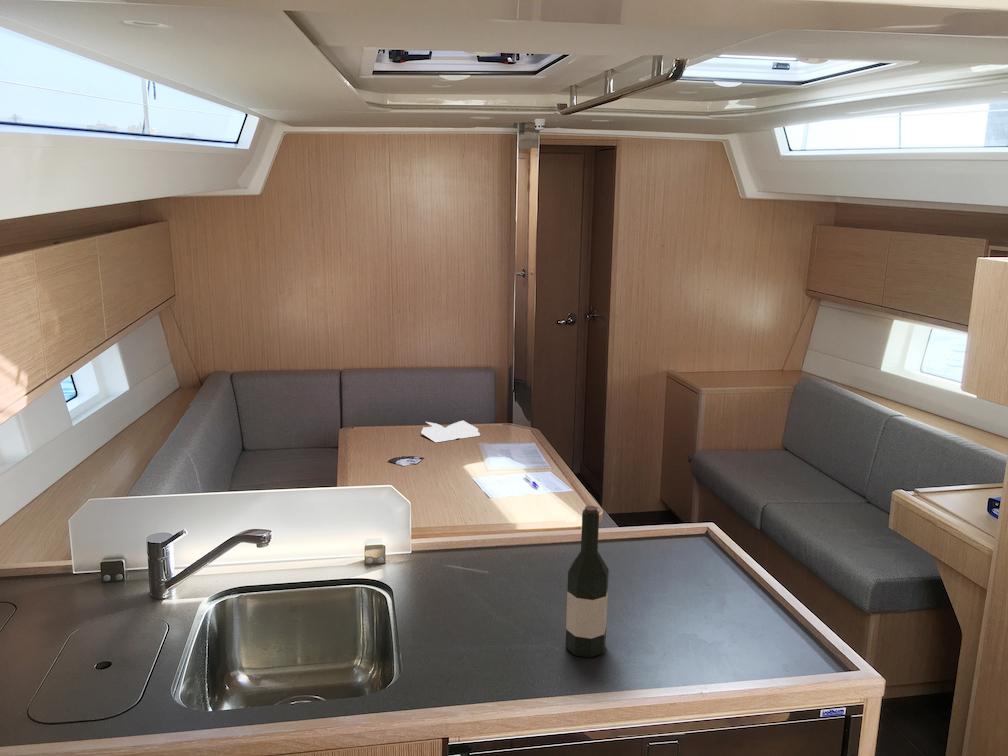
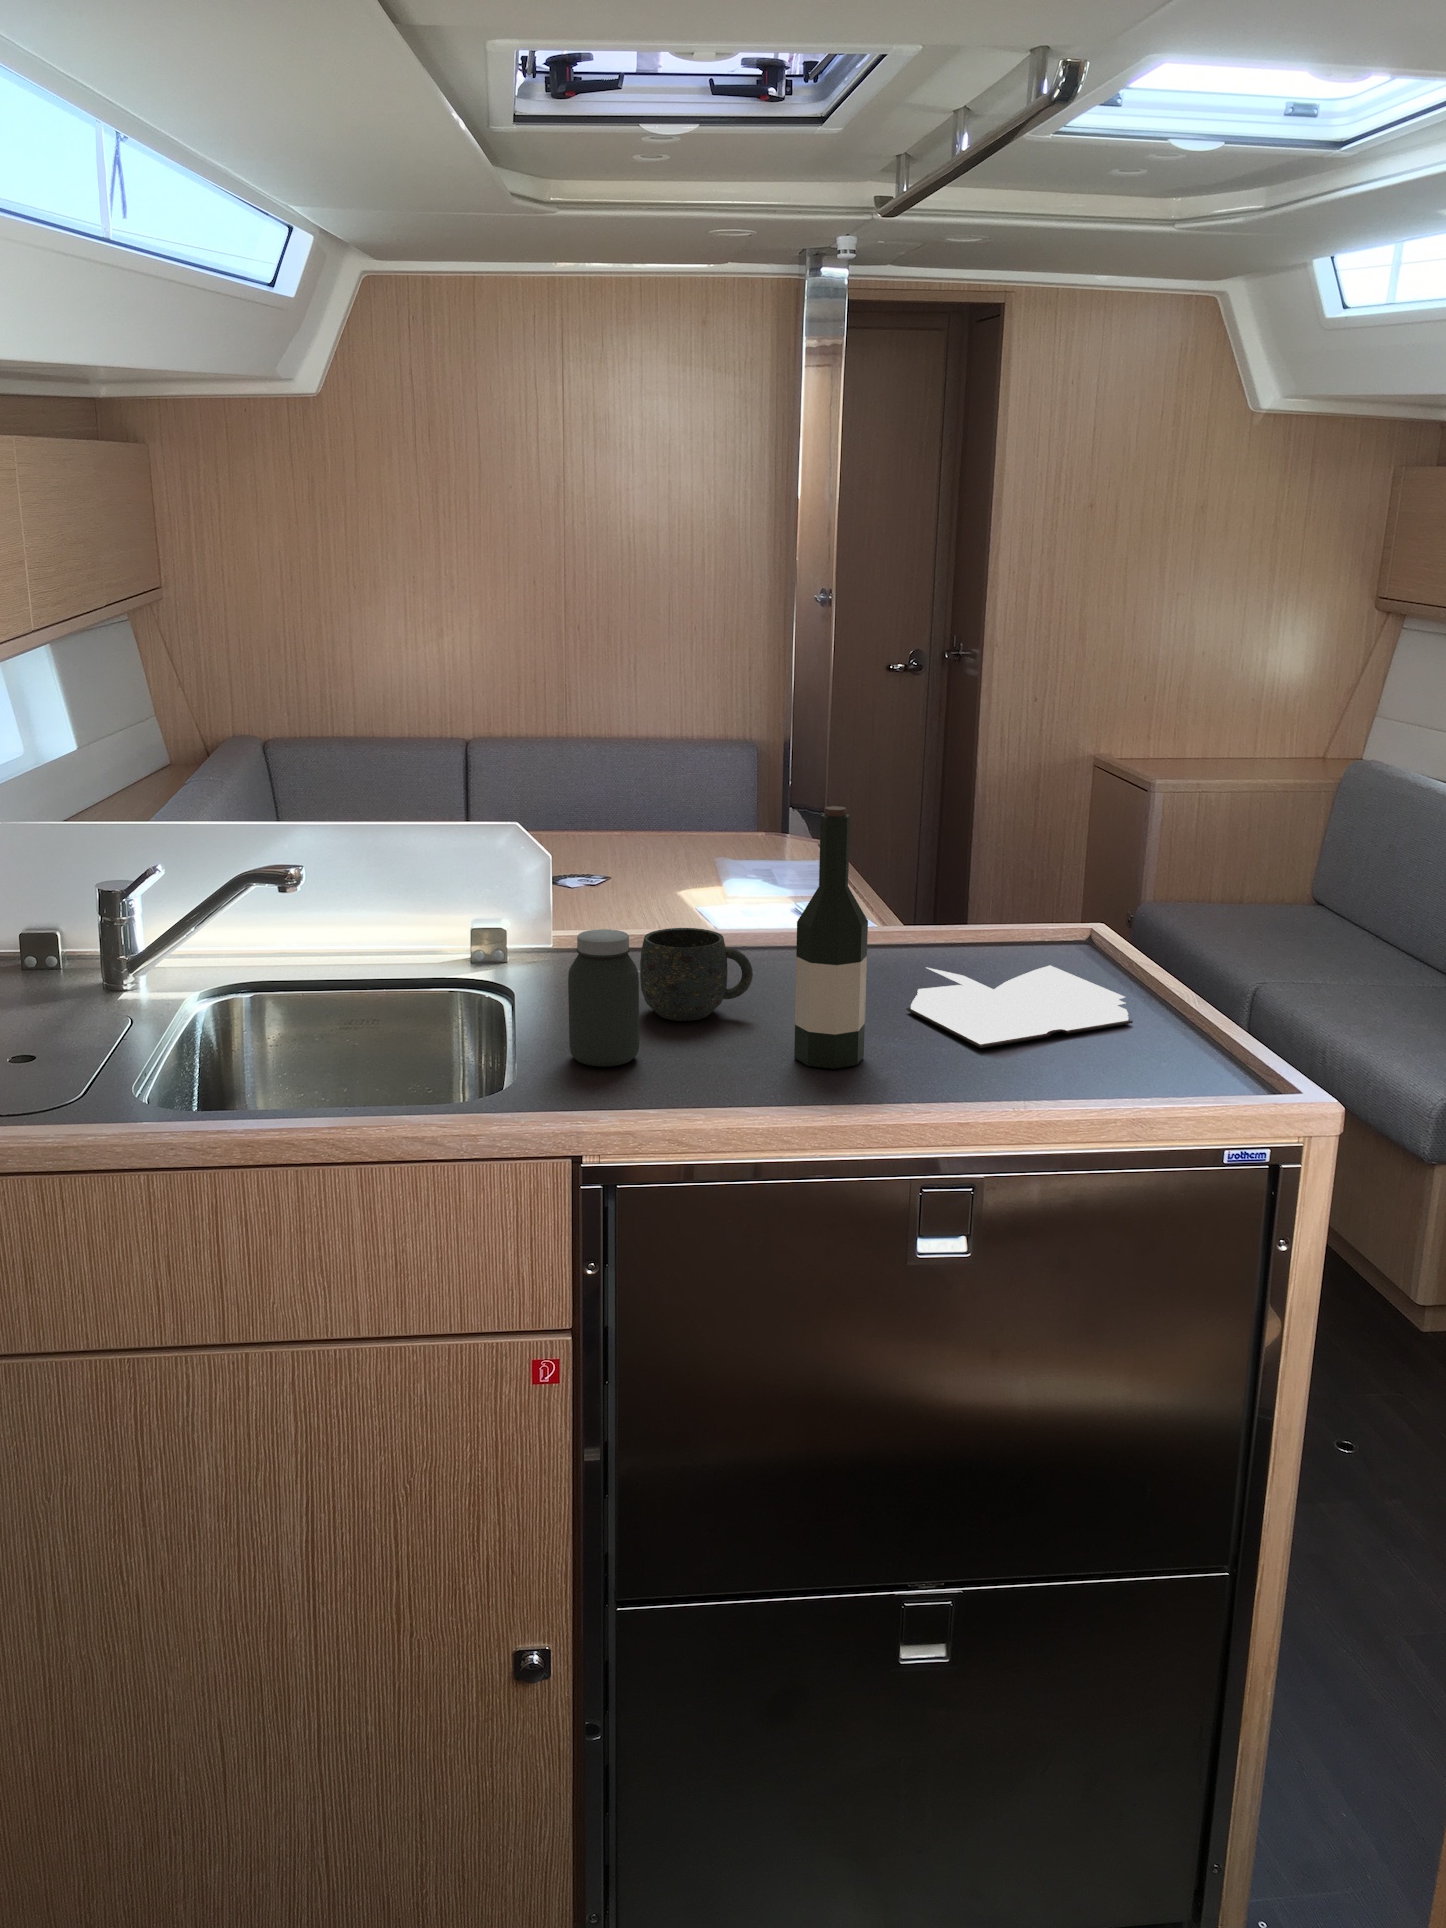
book: present [420,421,481,443] -> present [906,966,1133,1048]
mug: none [470,556,535,615] -> present [640,928,753,1021]
jar: none [433,577,475,661] -> present [568,929,639,1066]

